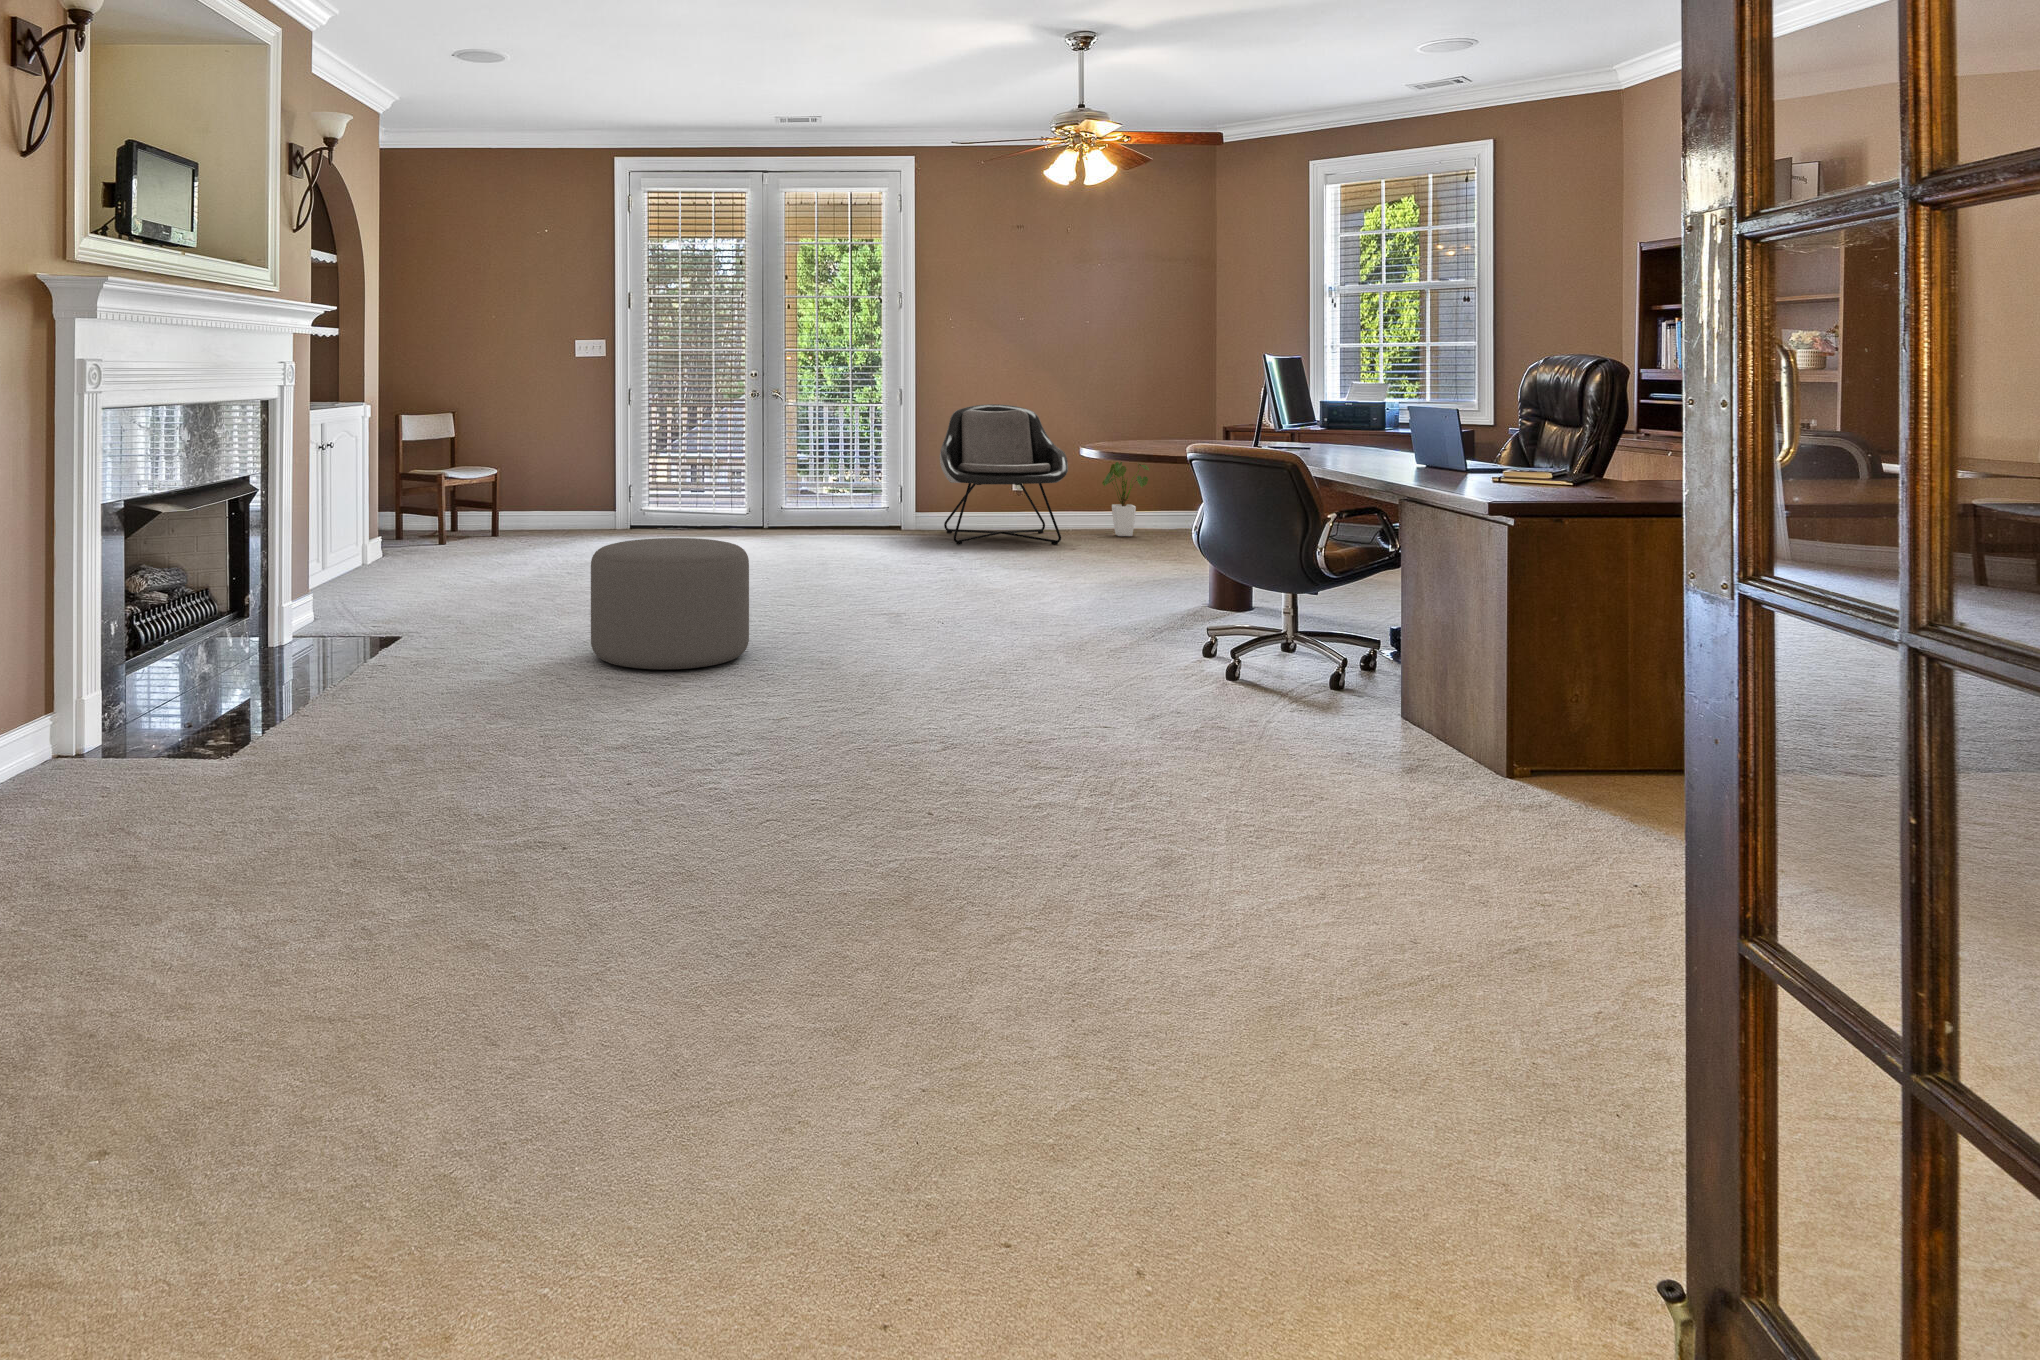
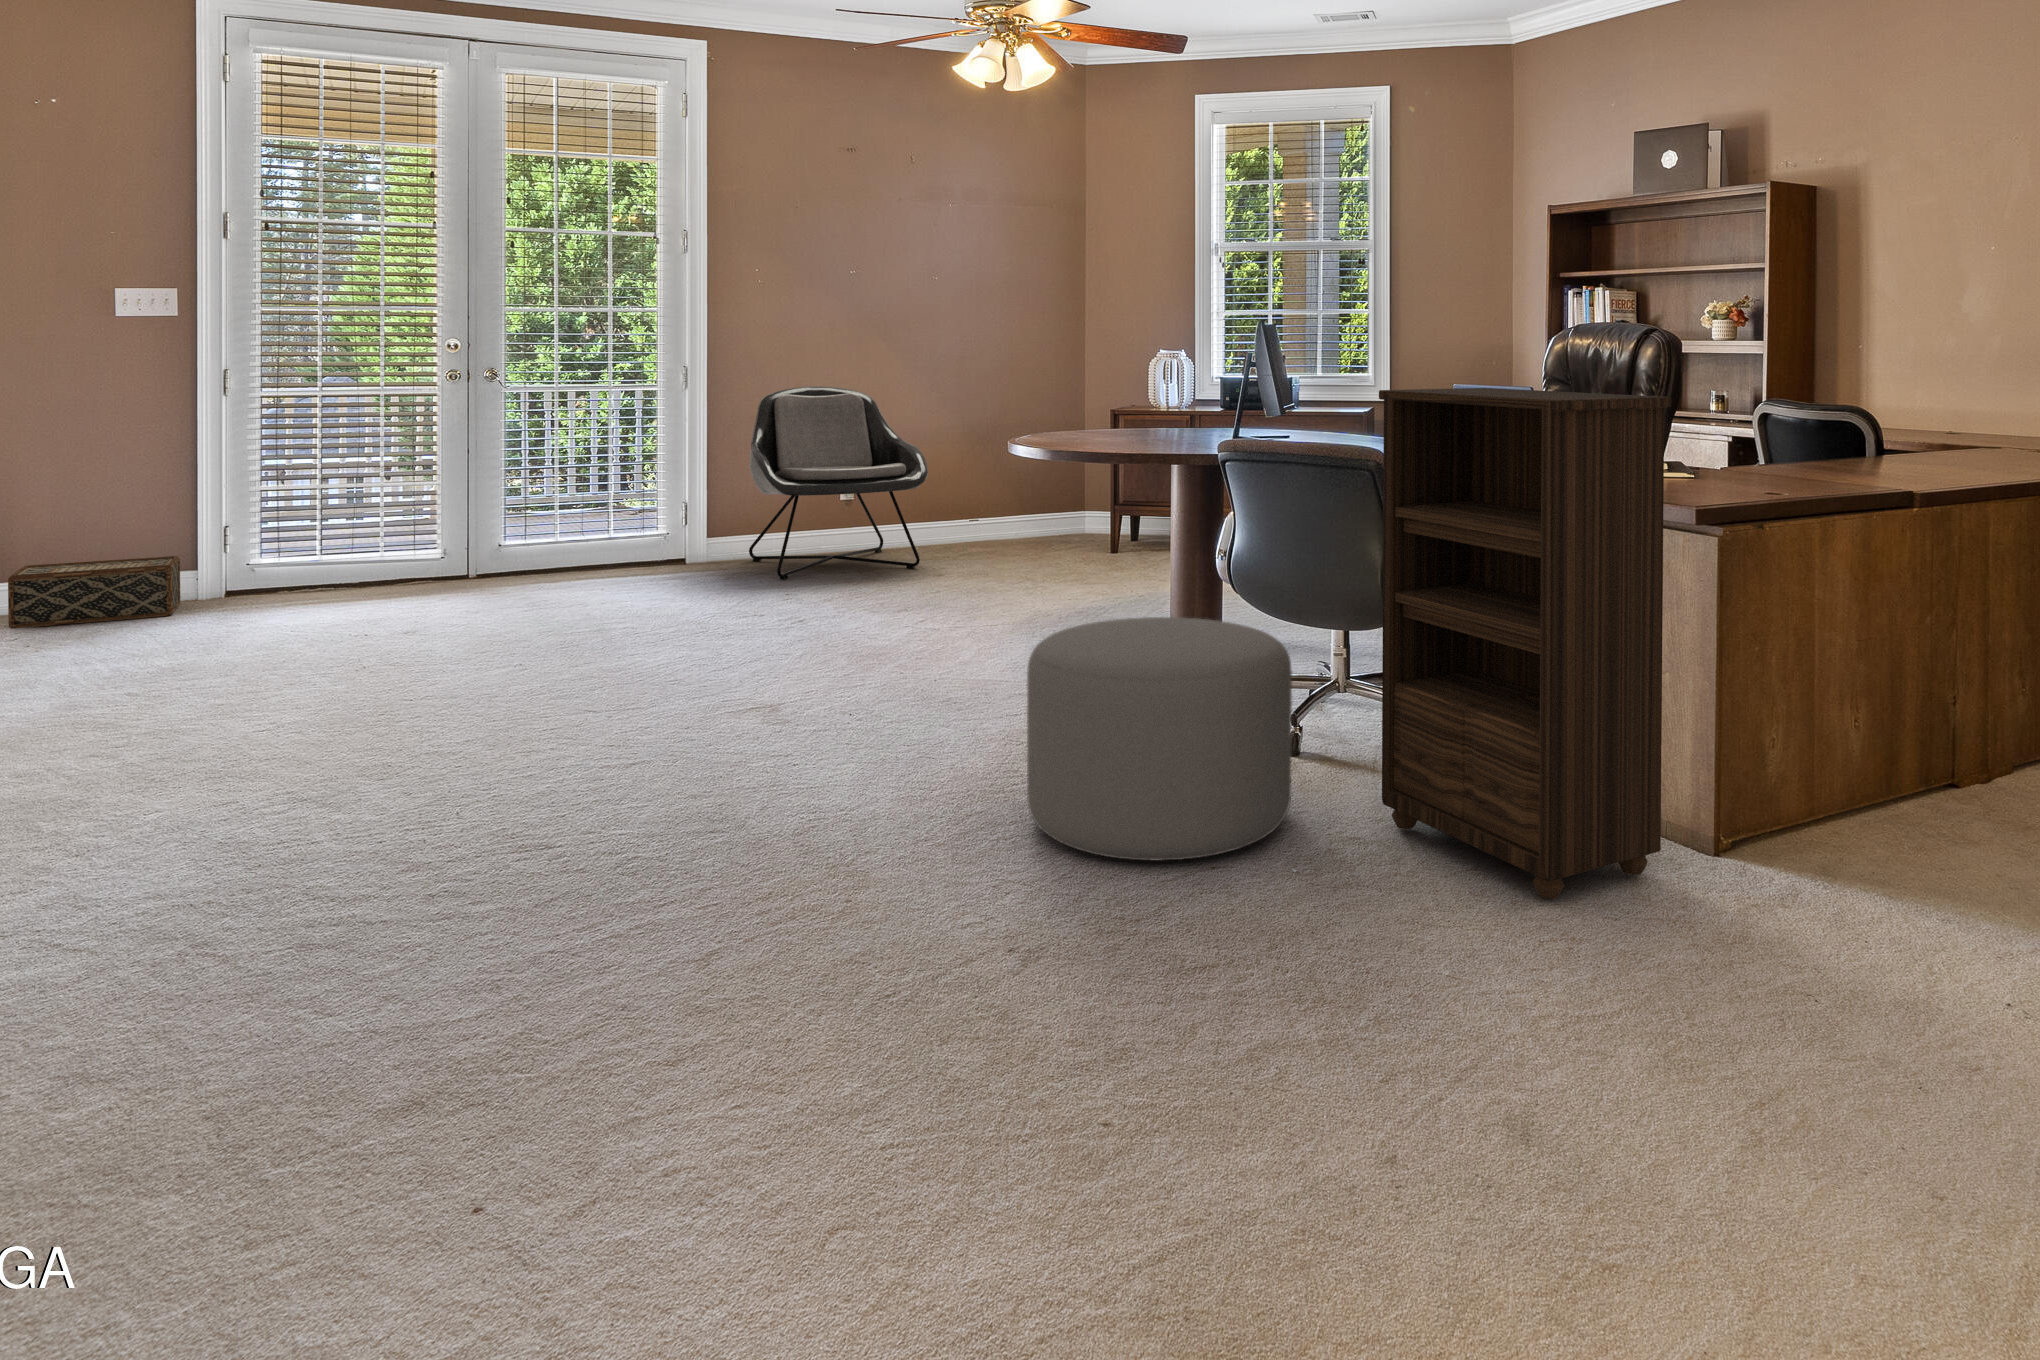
bookshelf: none [1222,400,1395,746] -> present [1379,388,1672,899]
house plant: present [1102,462,1149,536] -> none [954,453,1016,550]
woven basket: none [524,502,606,538] -> present [8,556,180,628]
ottoman: present [591,538,749,669] -> present [1027,617,1292,860]

